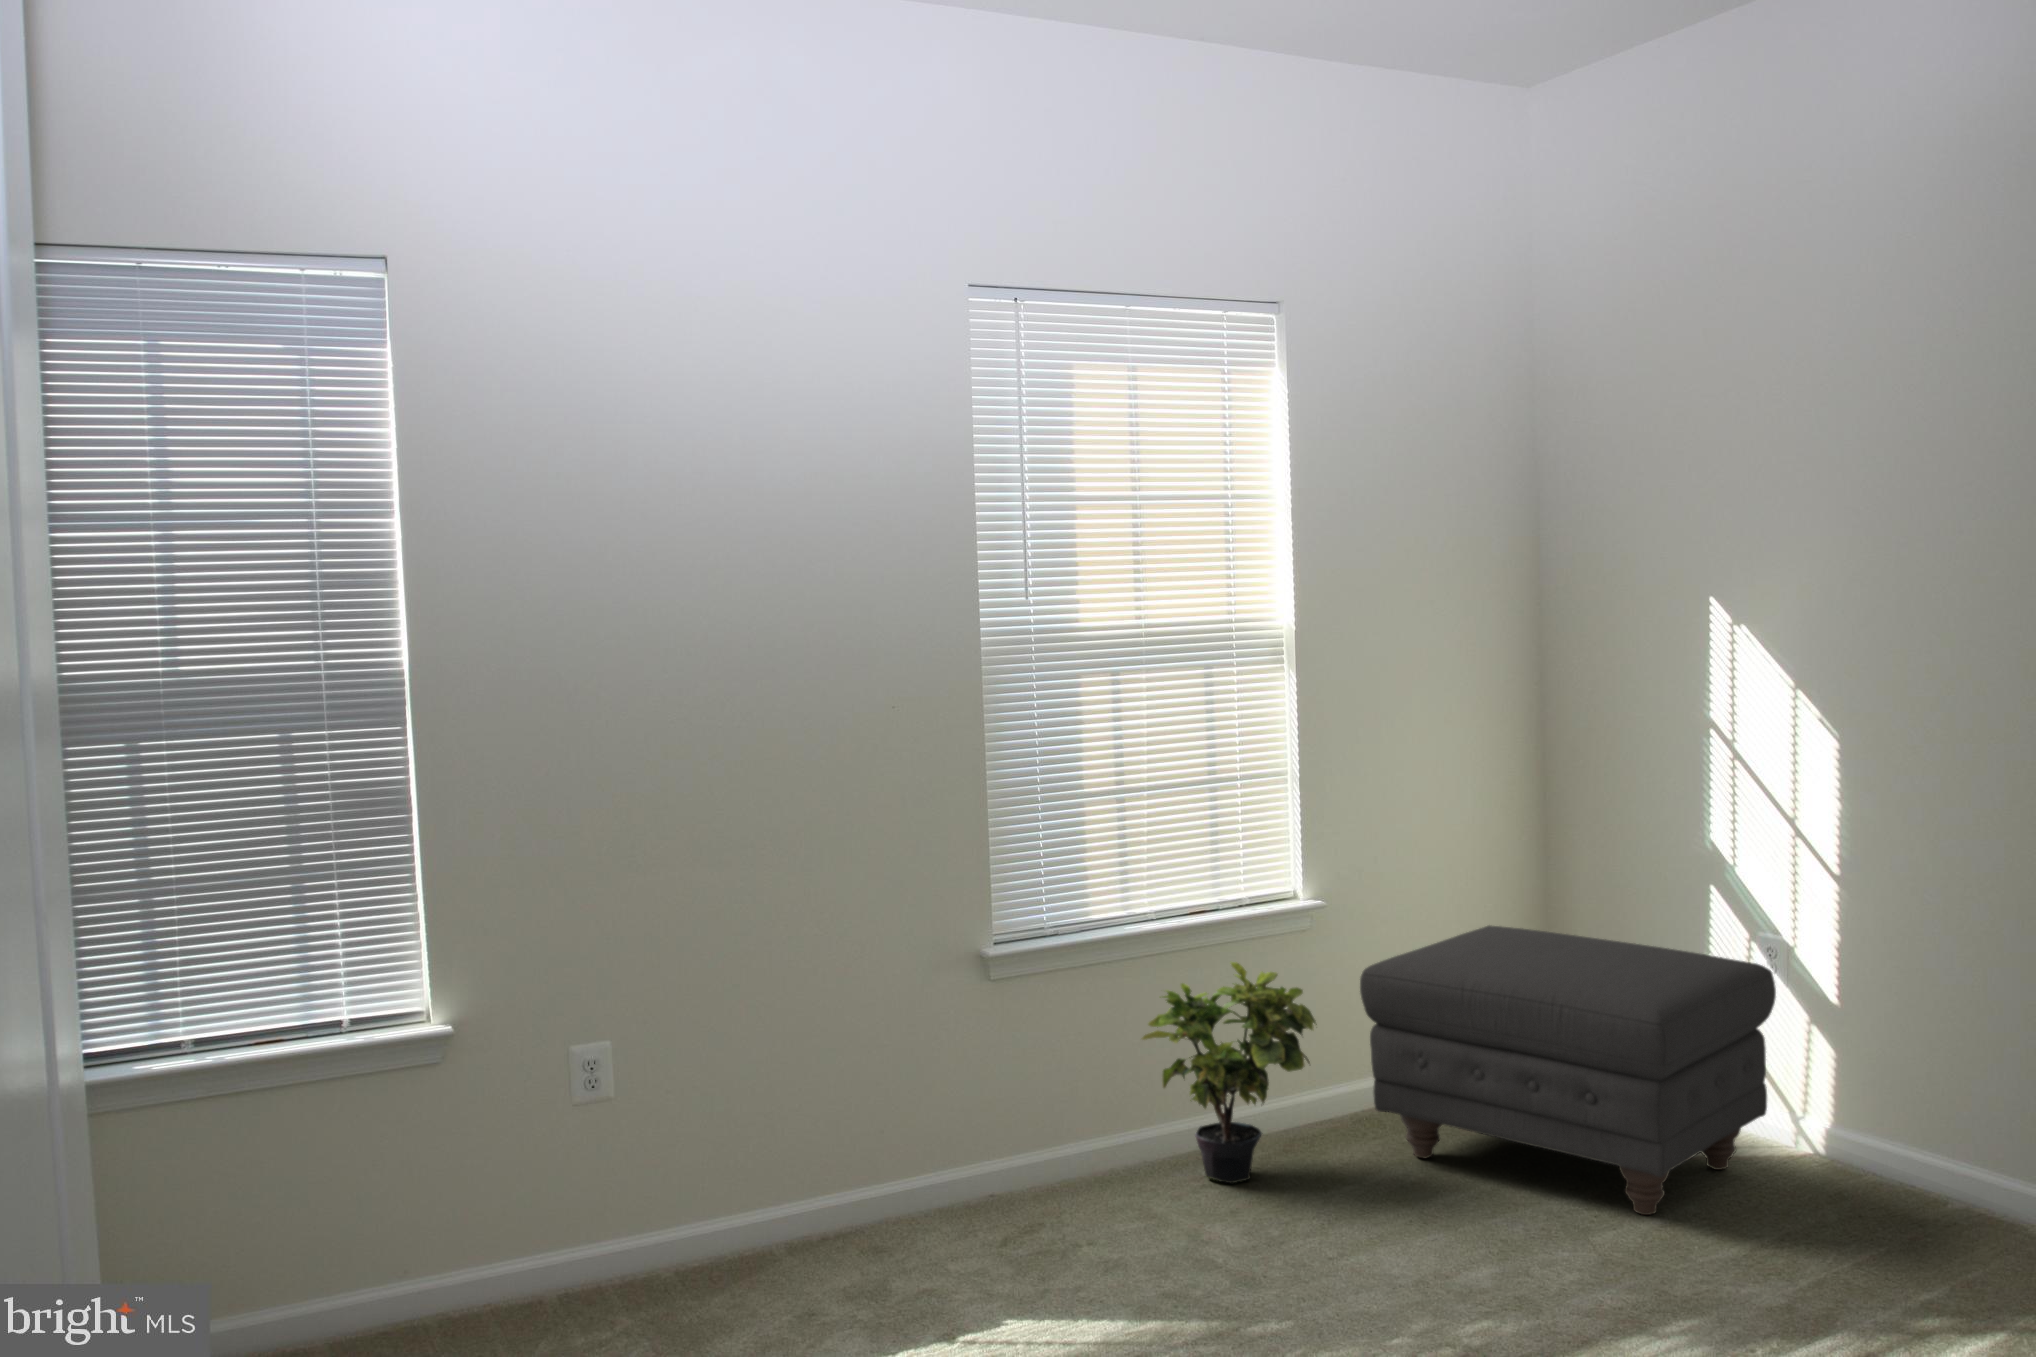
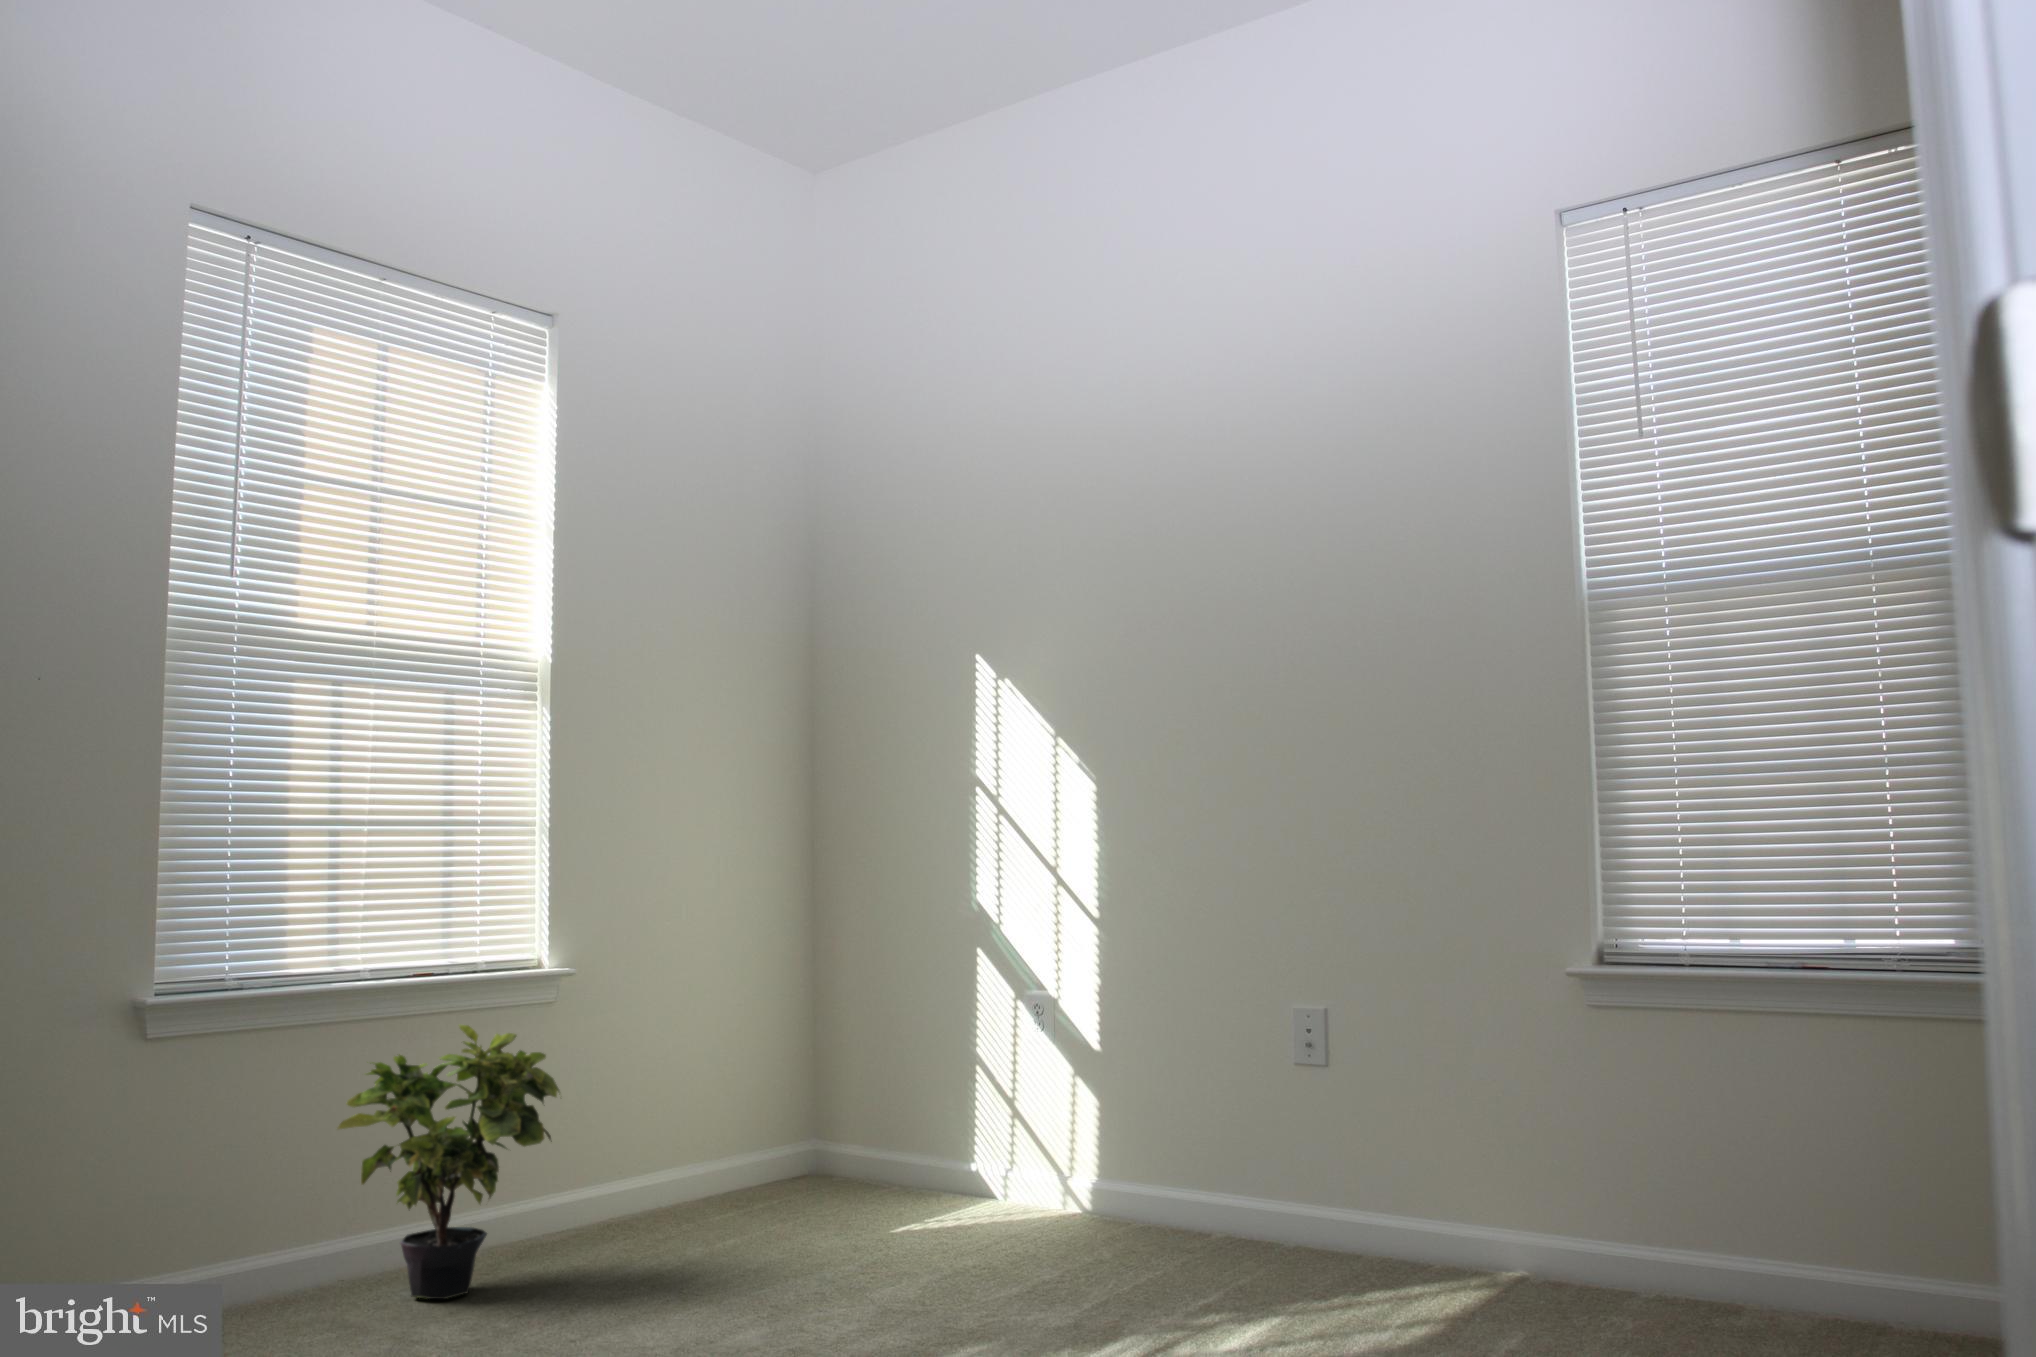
ottoman: present [1360,925,1776,1215] -> none [614,999,1046,1277]

